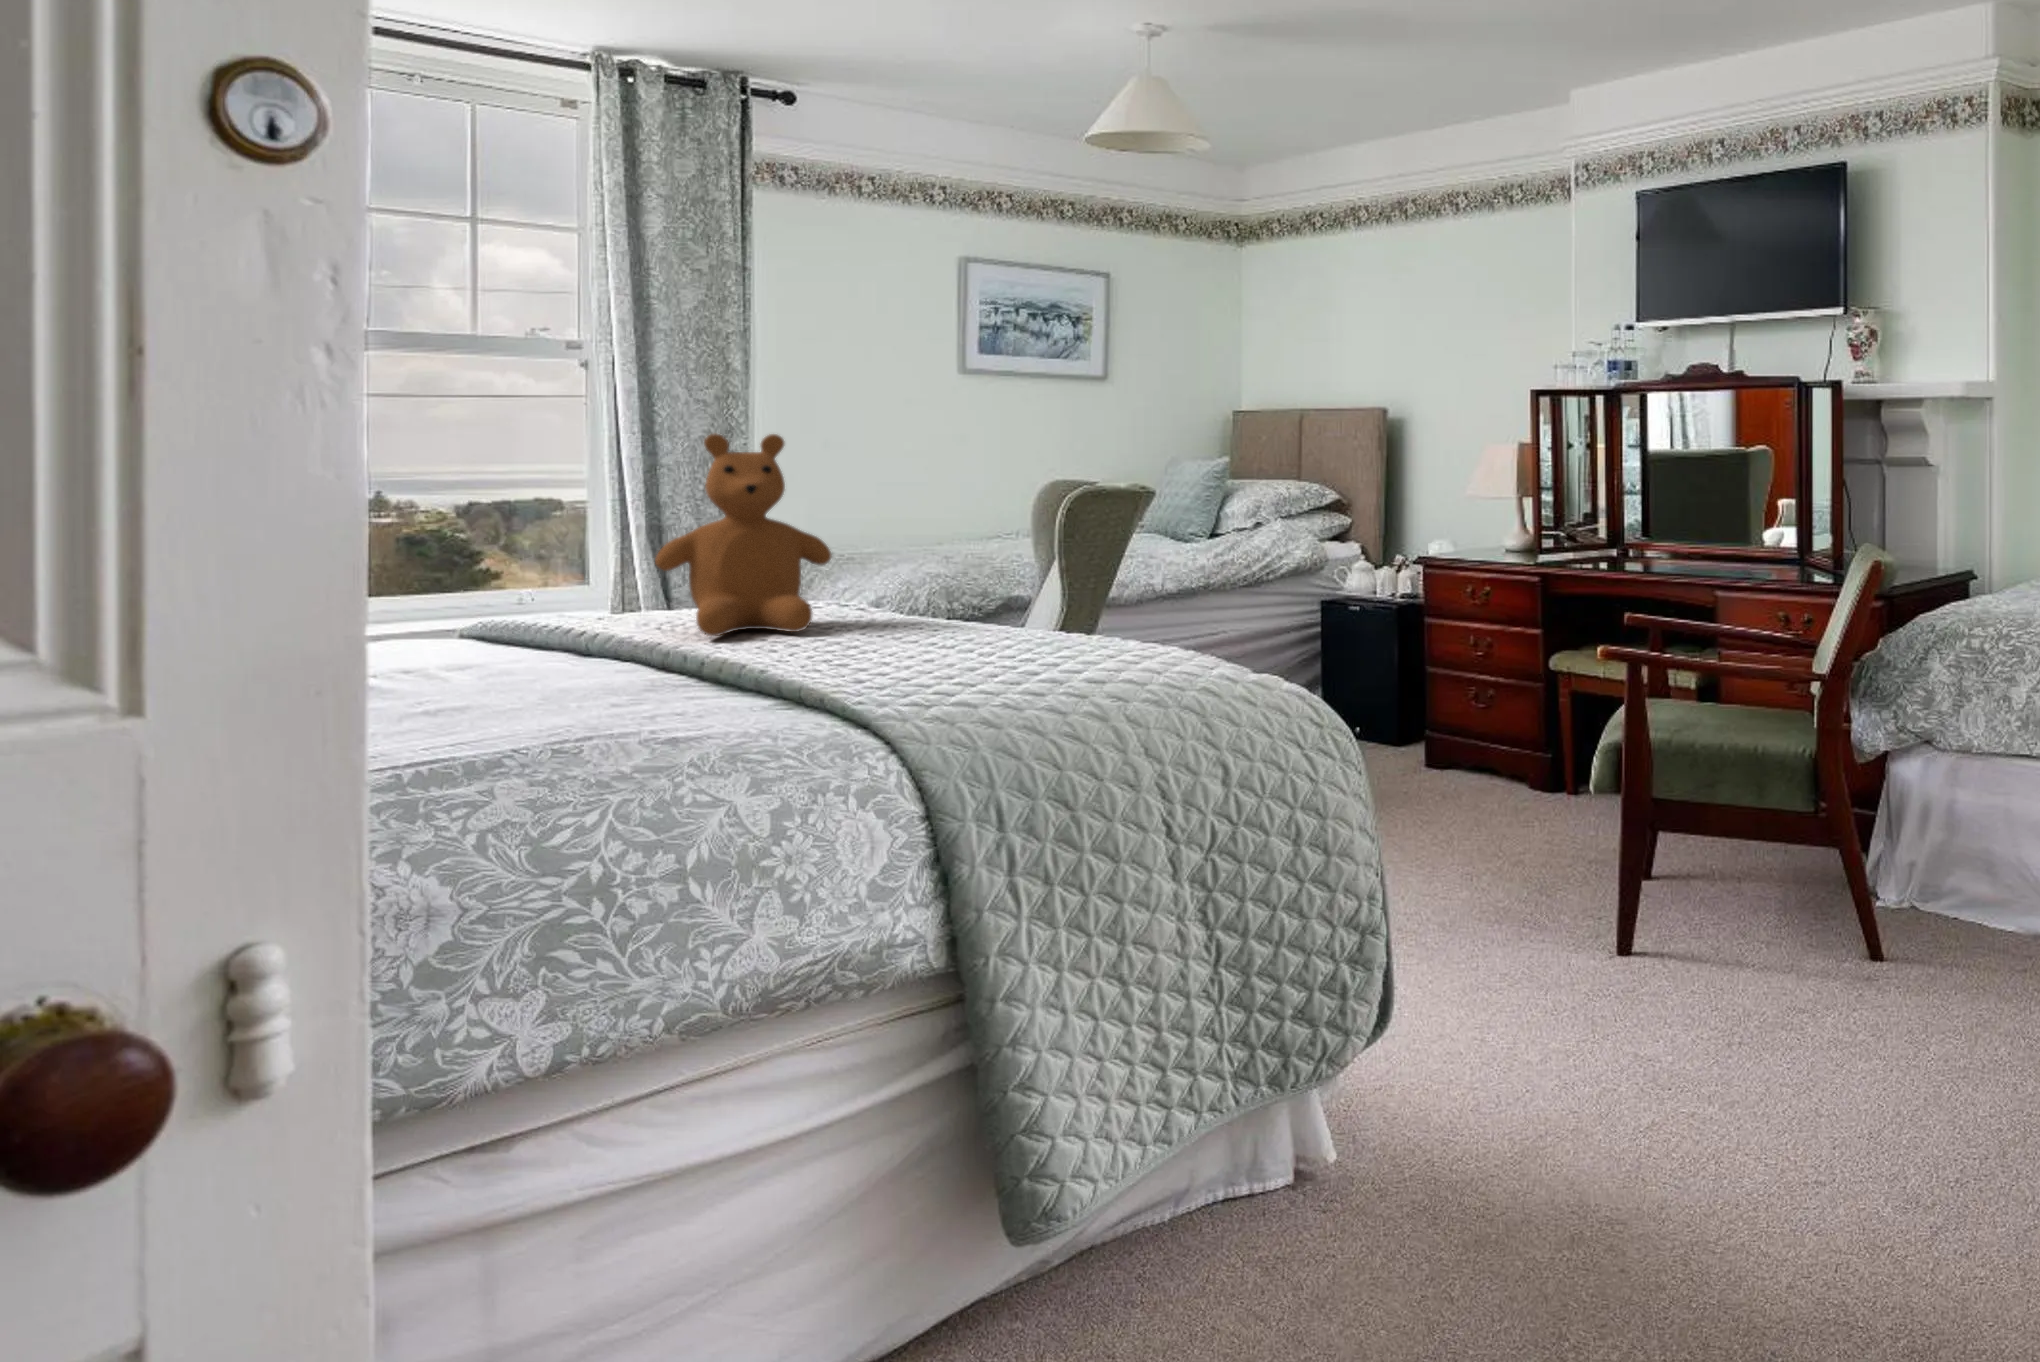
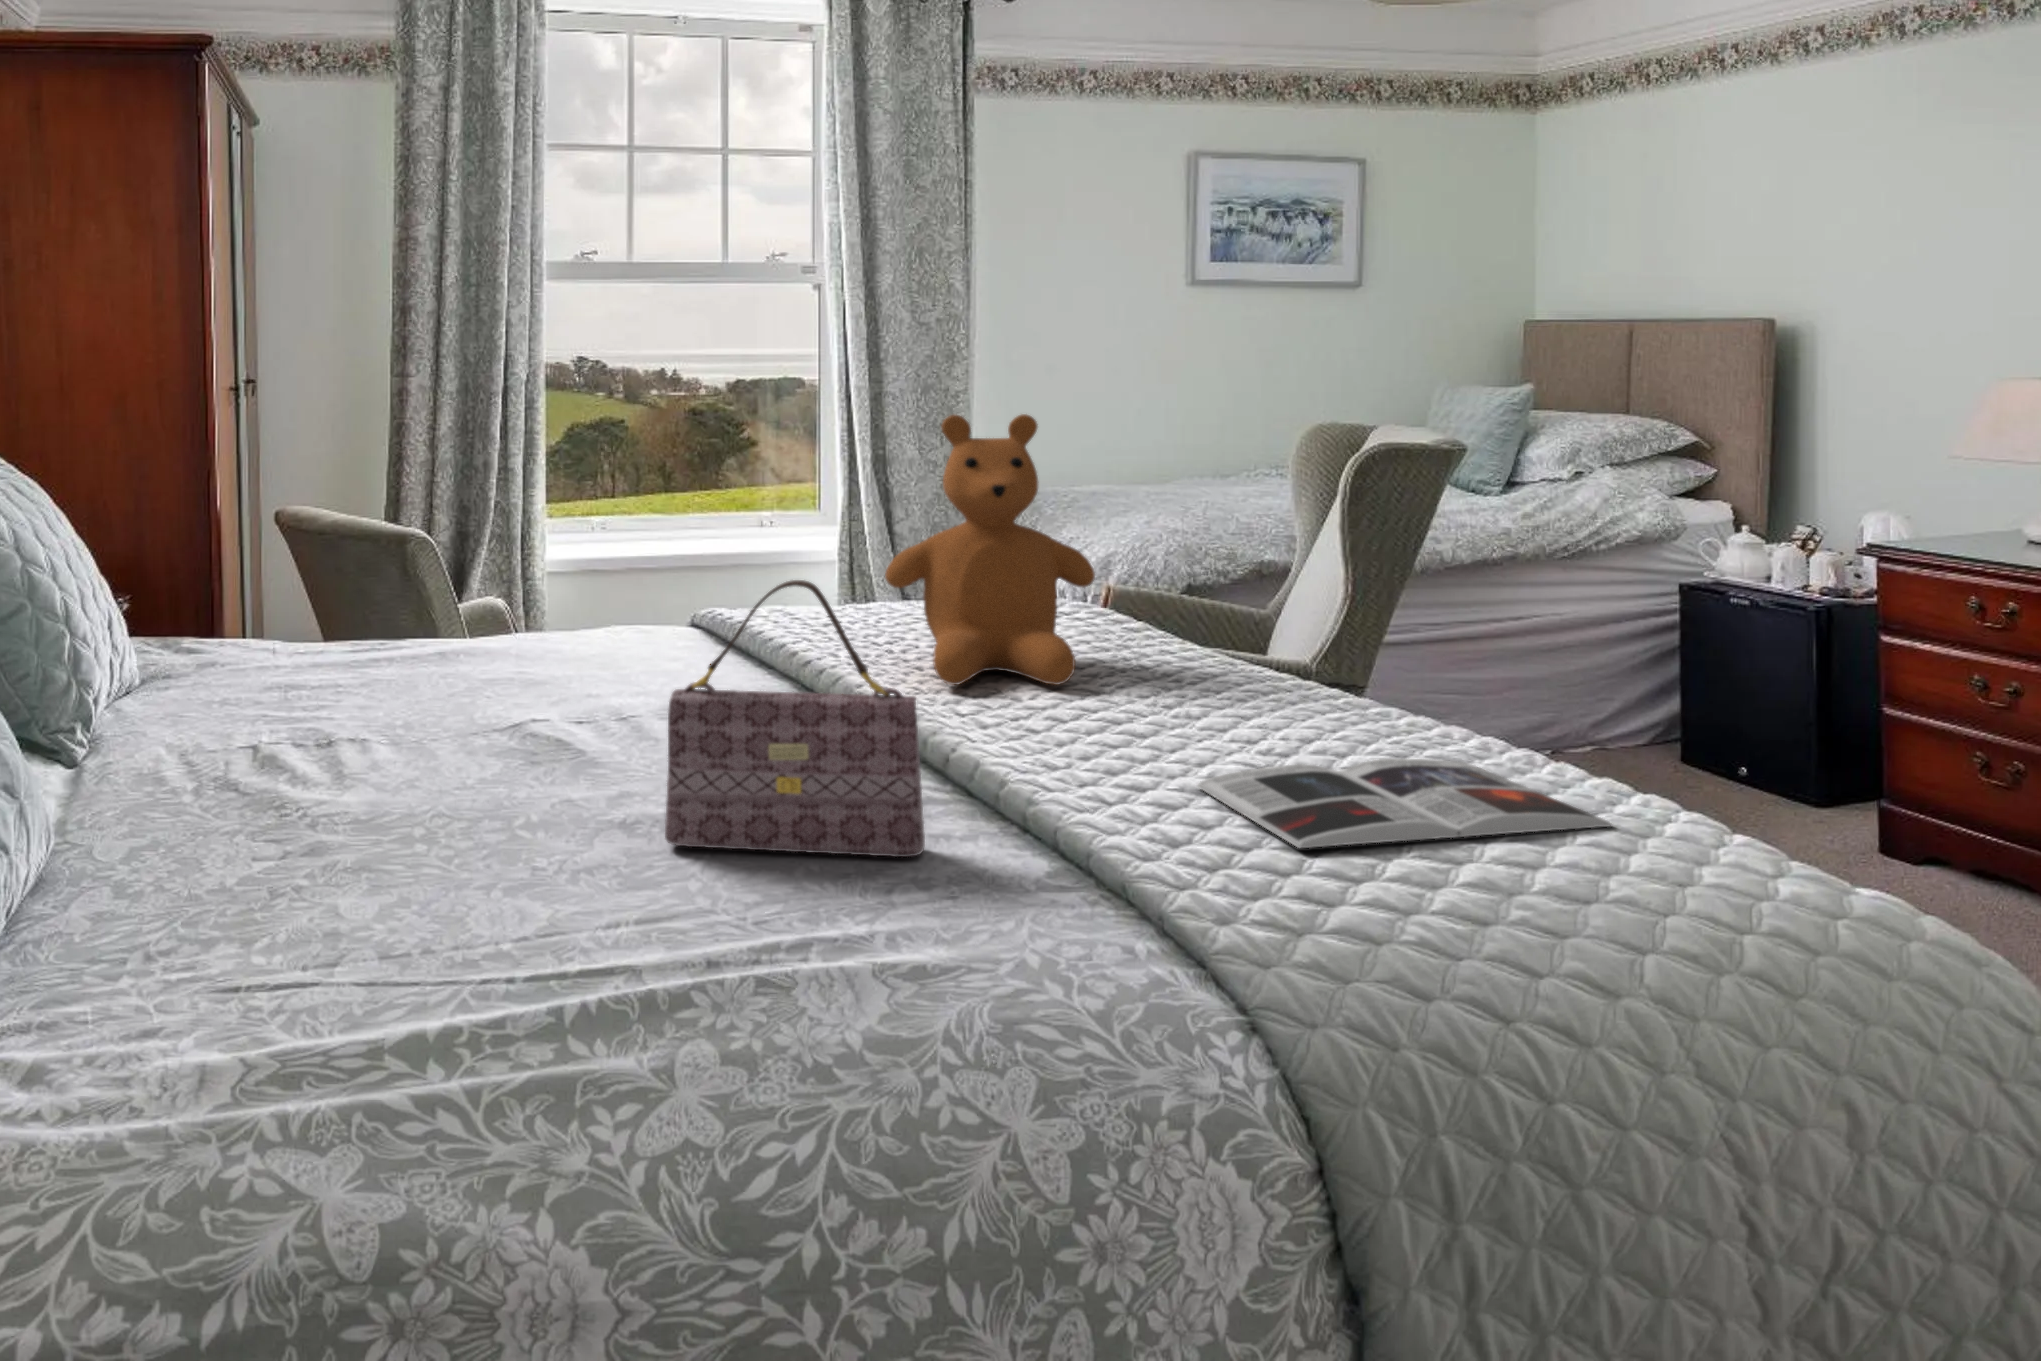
handbag: none [469,517,682,715] -> present [665,580,925,857]
magazine: none [886,641,1138,678] -> present [1197,759,1612,848]

